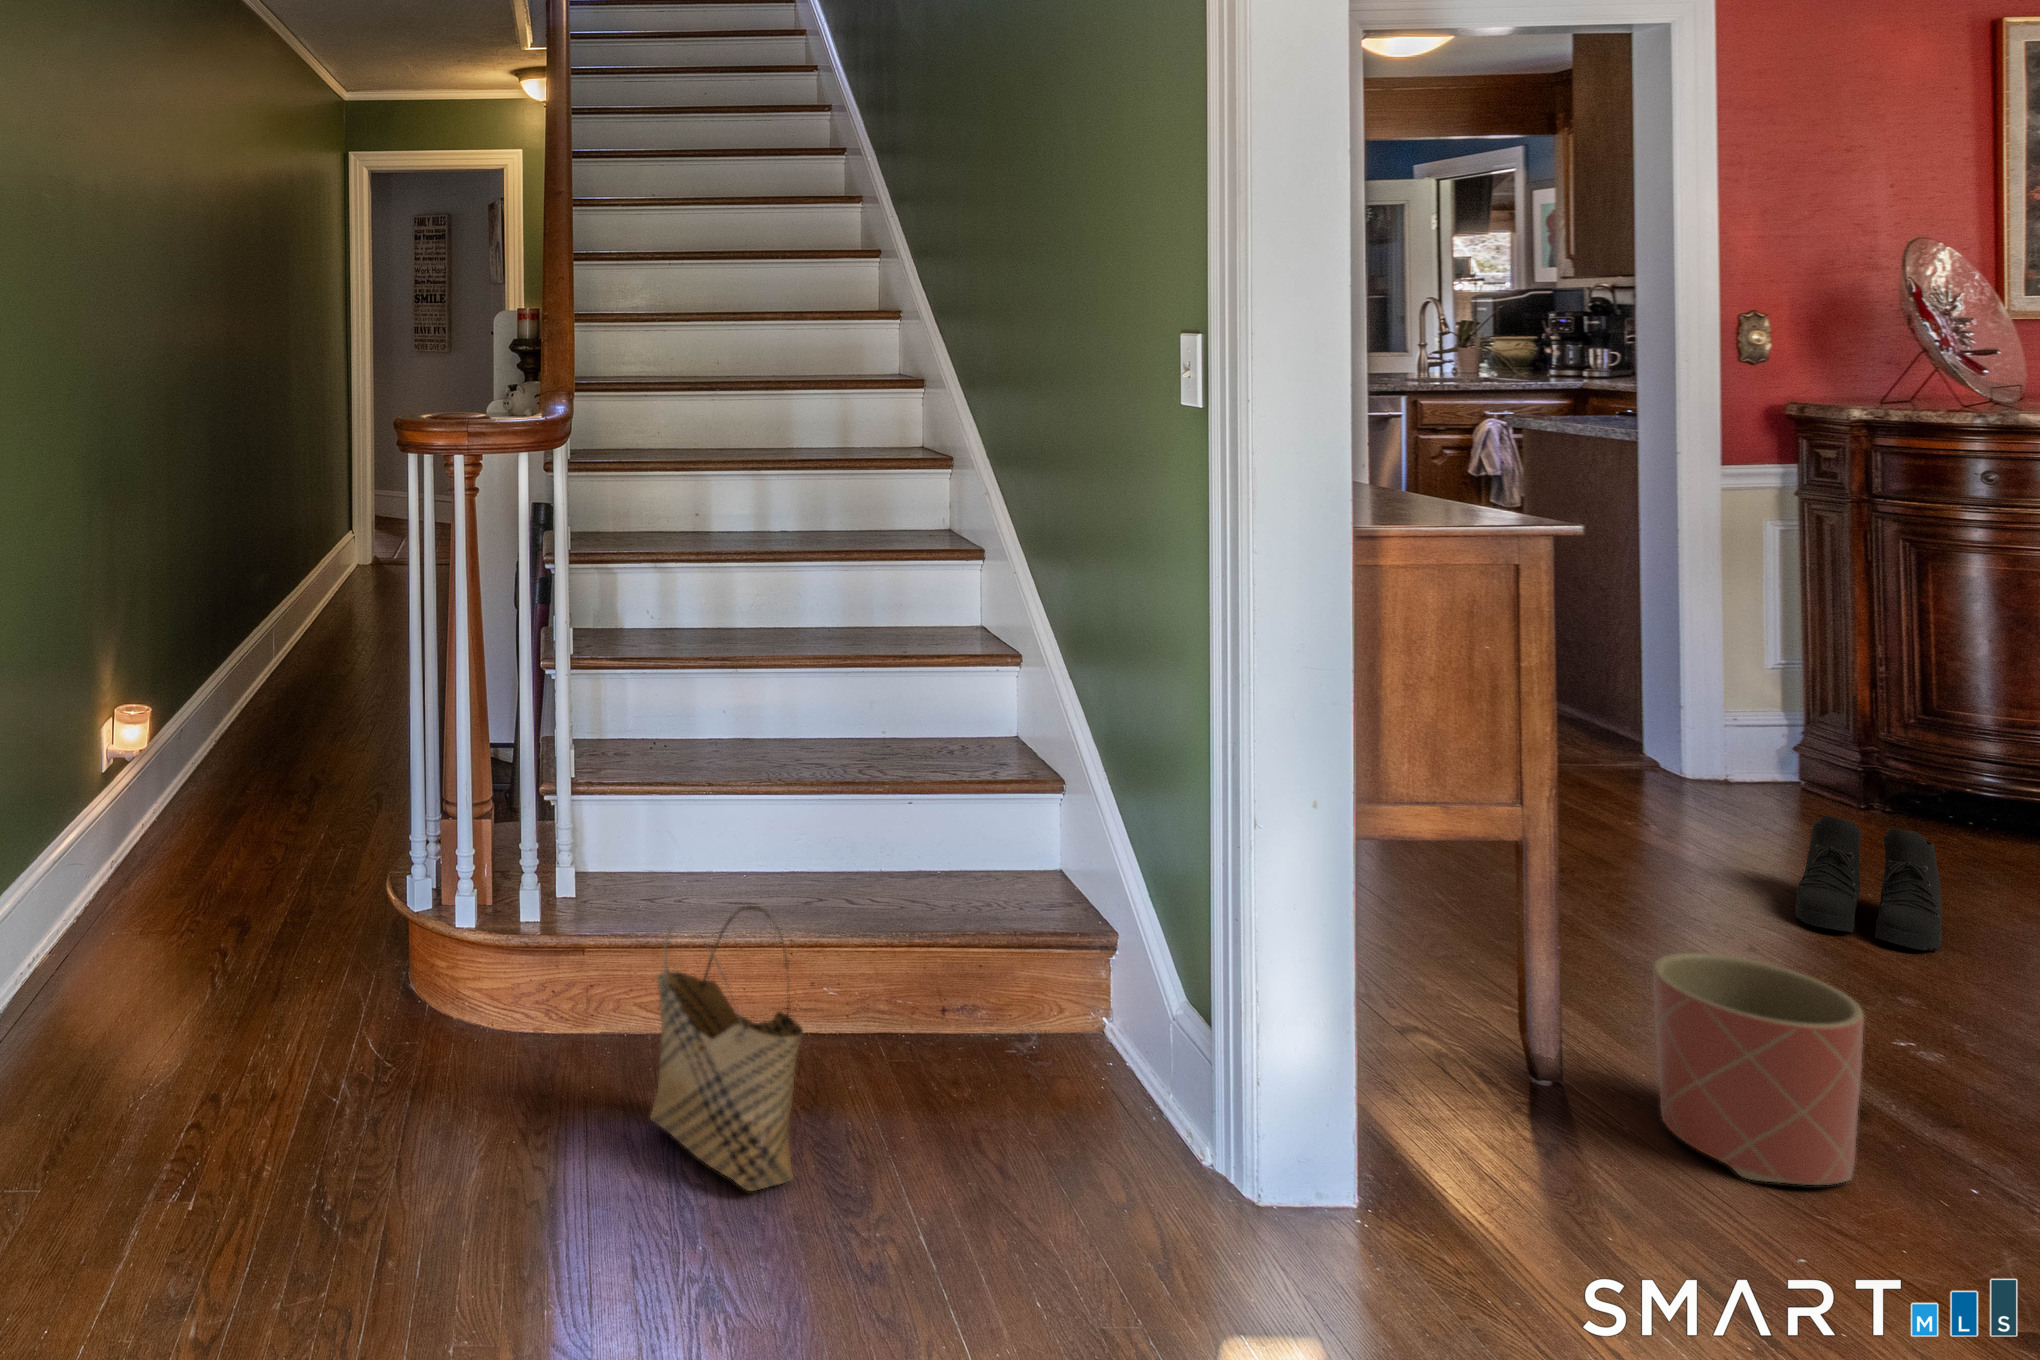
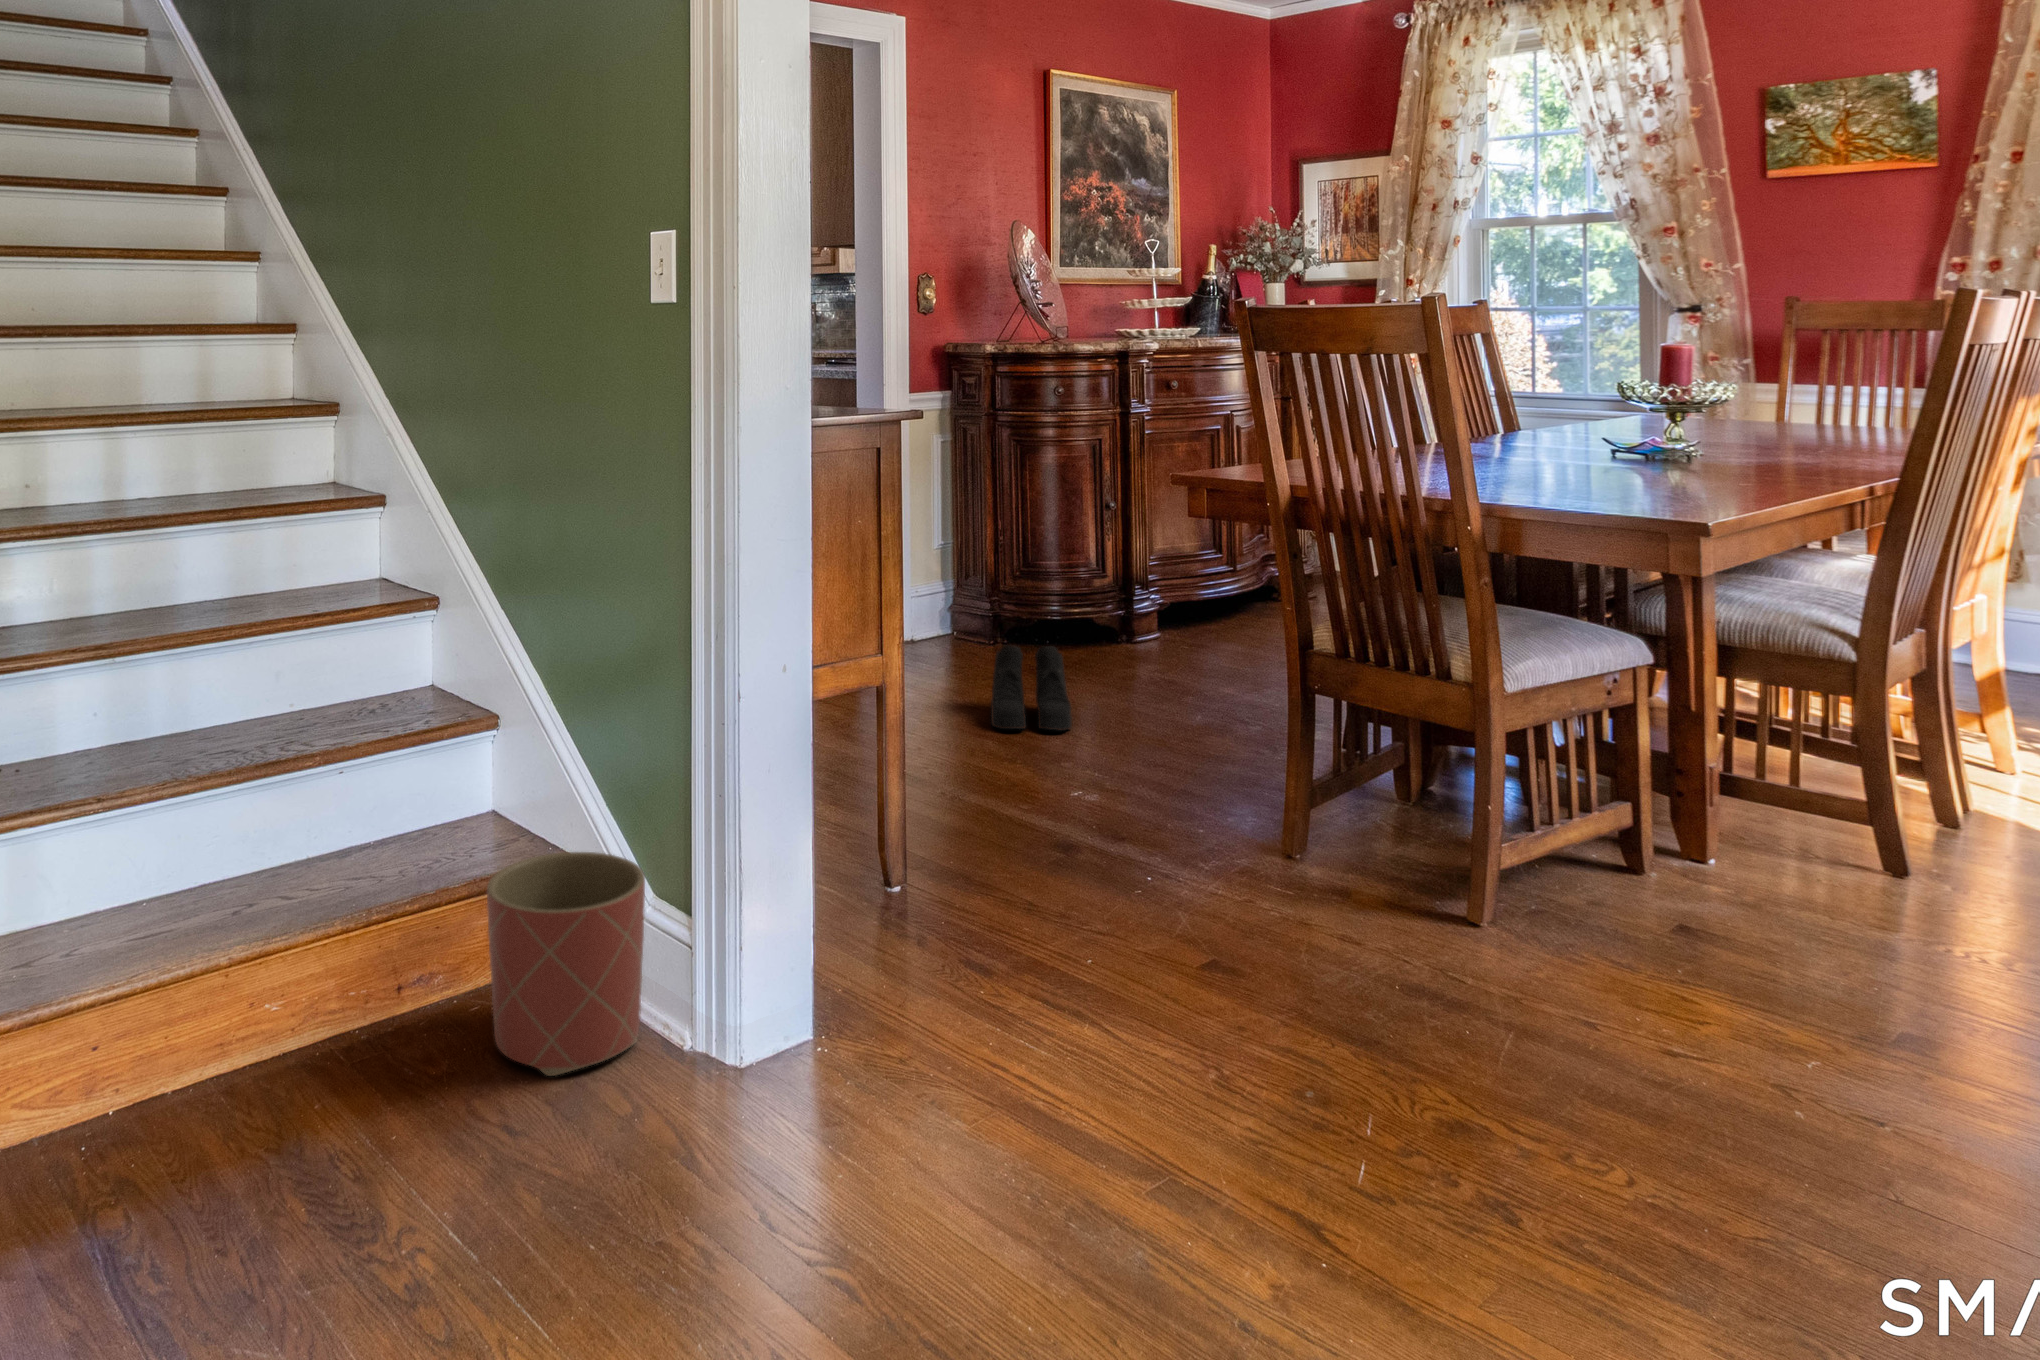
woven basket: present [650,906,803,1191] -> none [76,915,300,1270]
planter: present [1653,953,1864,1185] -> present [487,852,645,1076]

